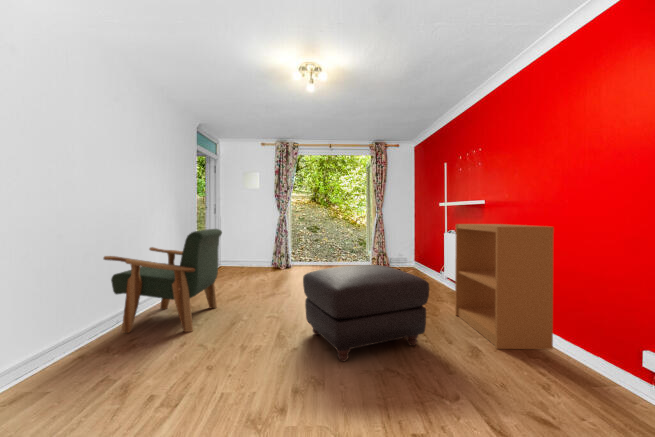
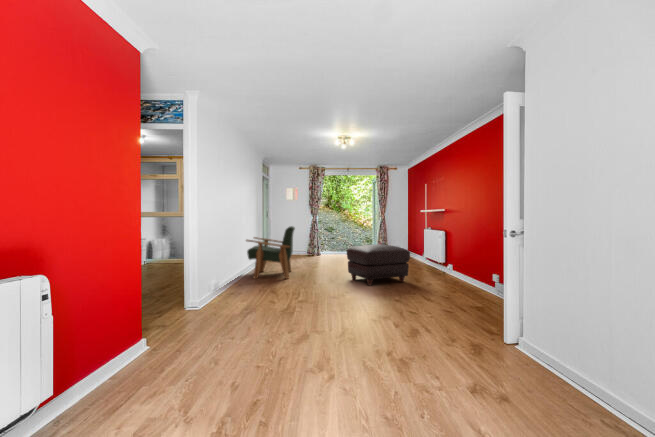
bookshelf: present [455,224,554,349] -> none [427,224,469,283]

